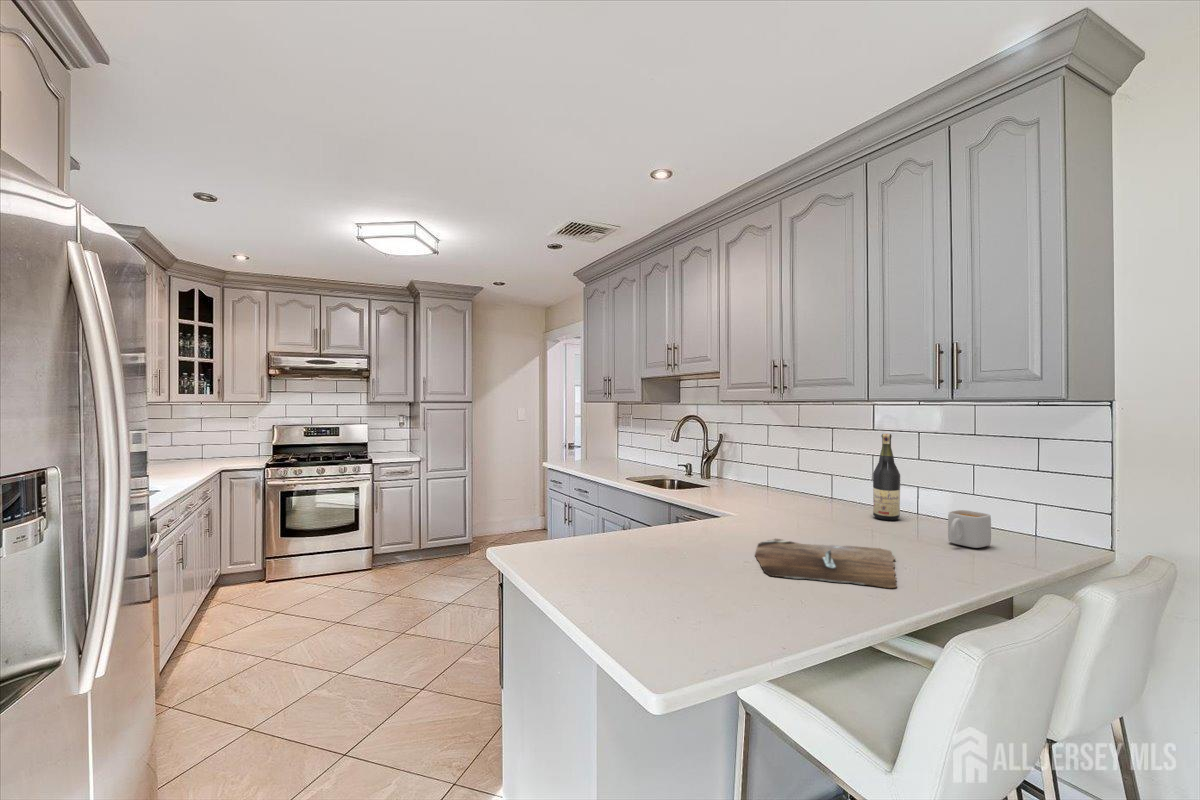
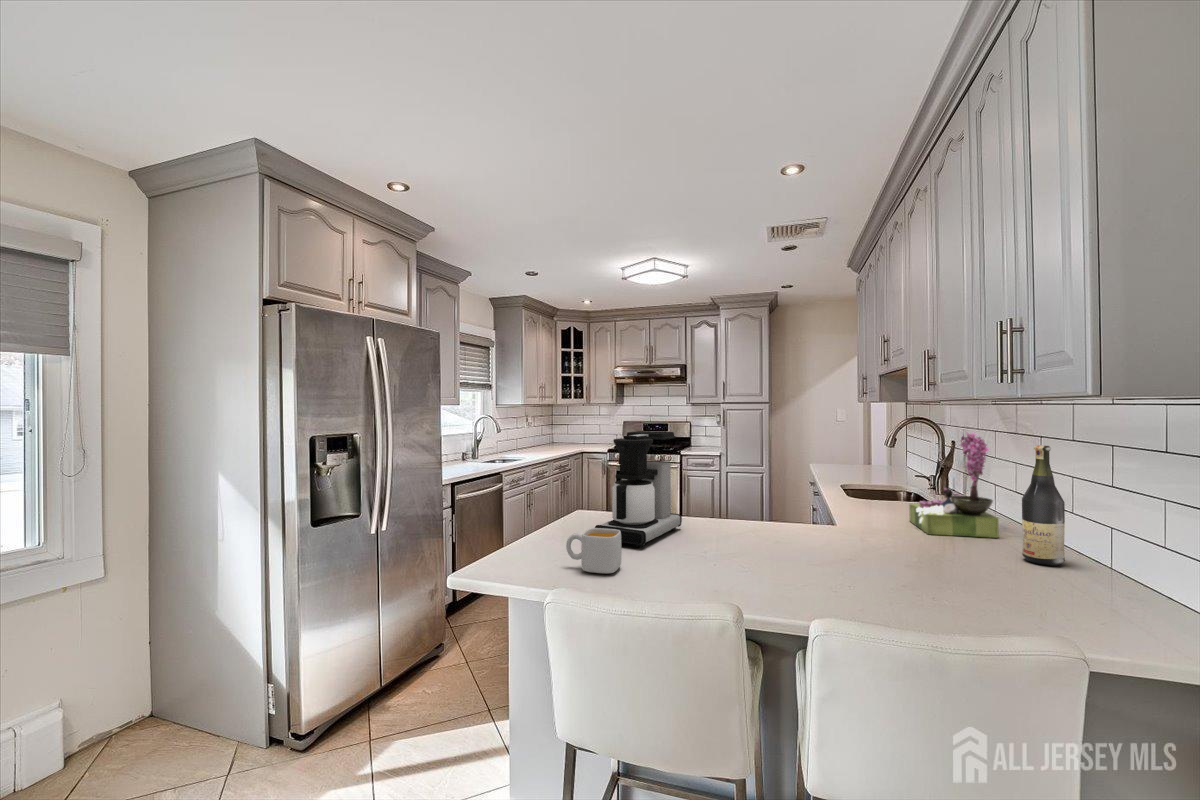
flower arrangement: none [755,424,825,511] -> present [909,432,998,538]
coffee maker: none [597,435,694,579] -> present [595,431,682,547]
mug: present [948,510,991,548] -> present [566,528,621,574]
cutting board: present [755,539,897,588] -> none [699,545,894,596]

